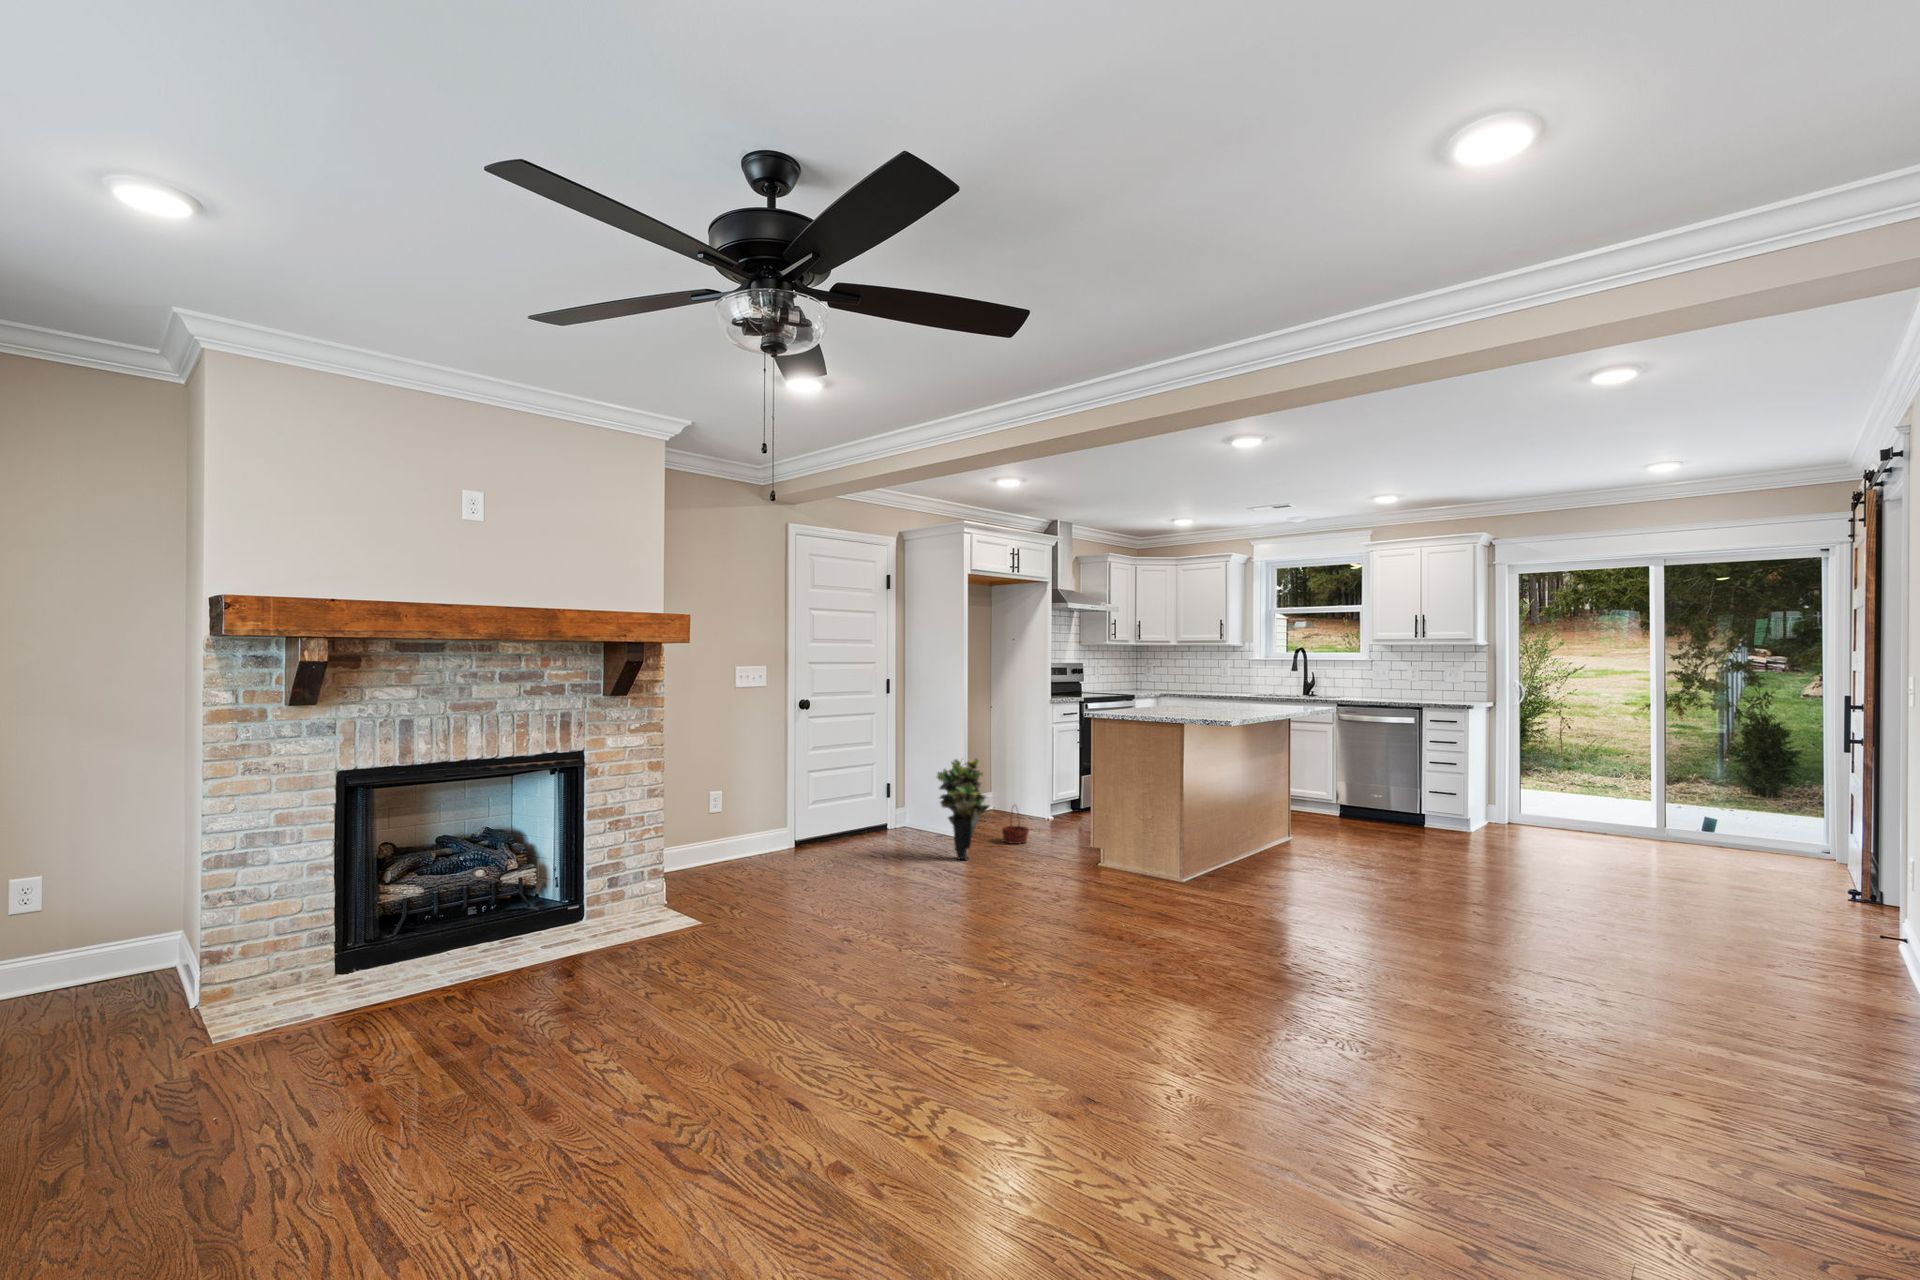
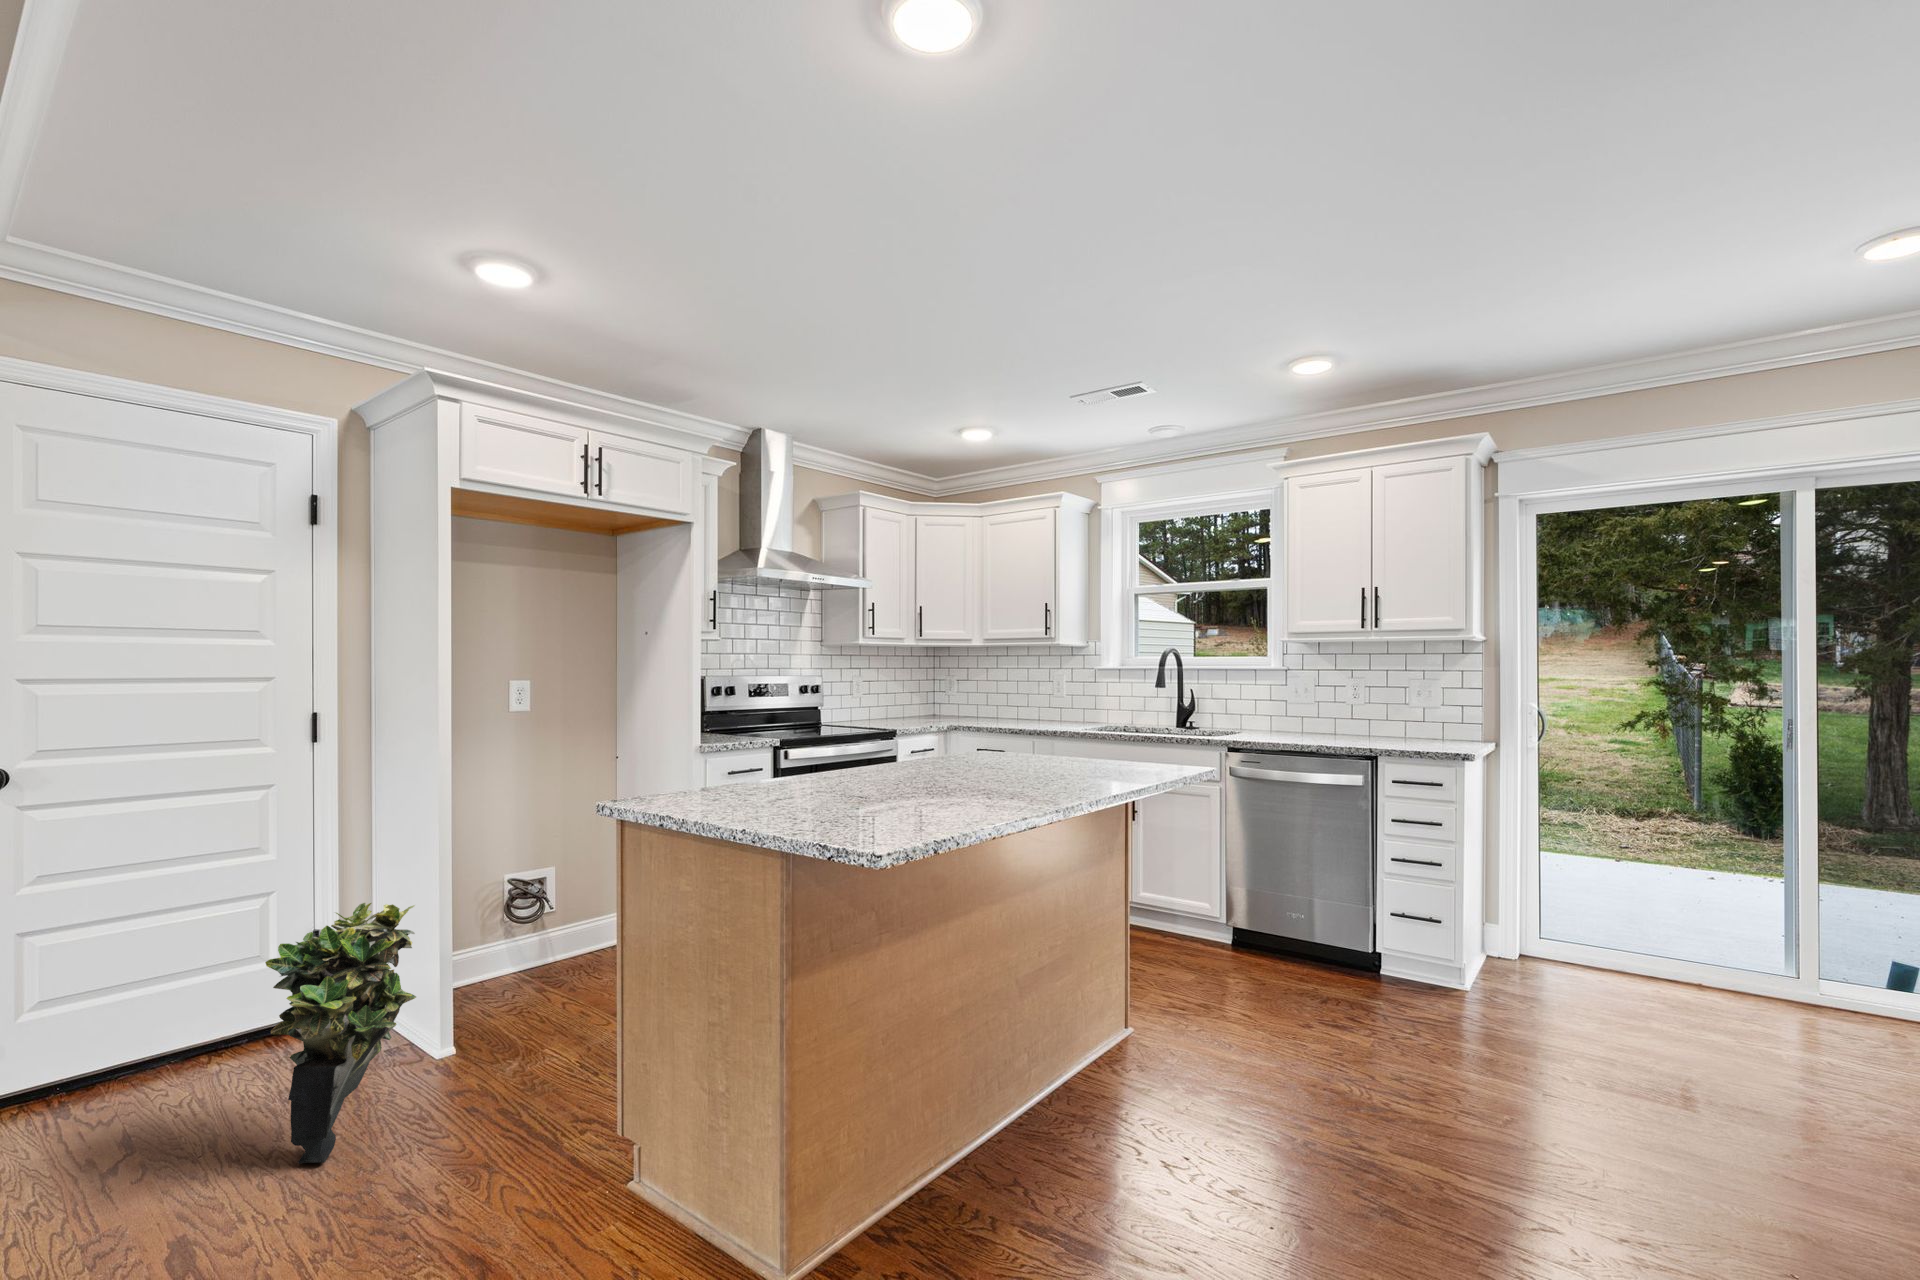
basket: present [1002,805,1029,844] -> none [502,986,568,1078]

